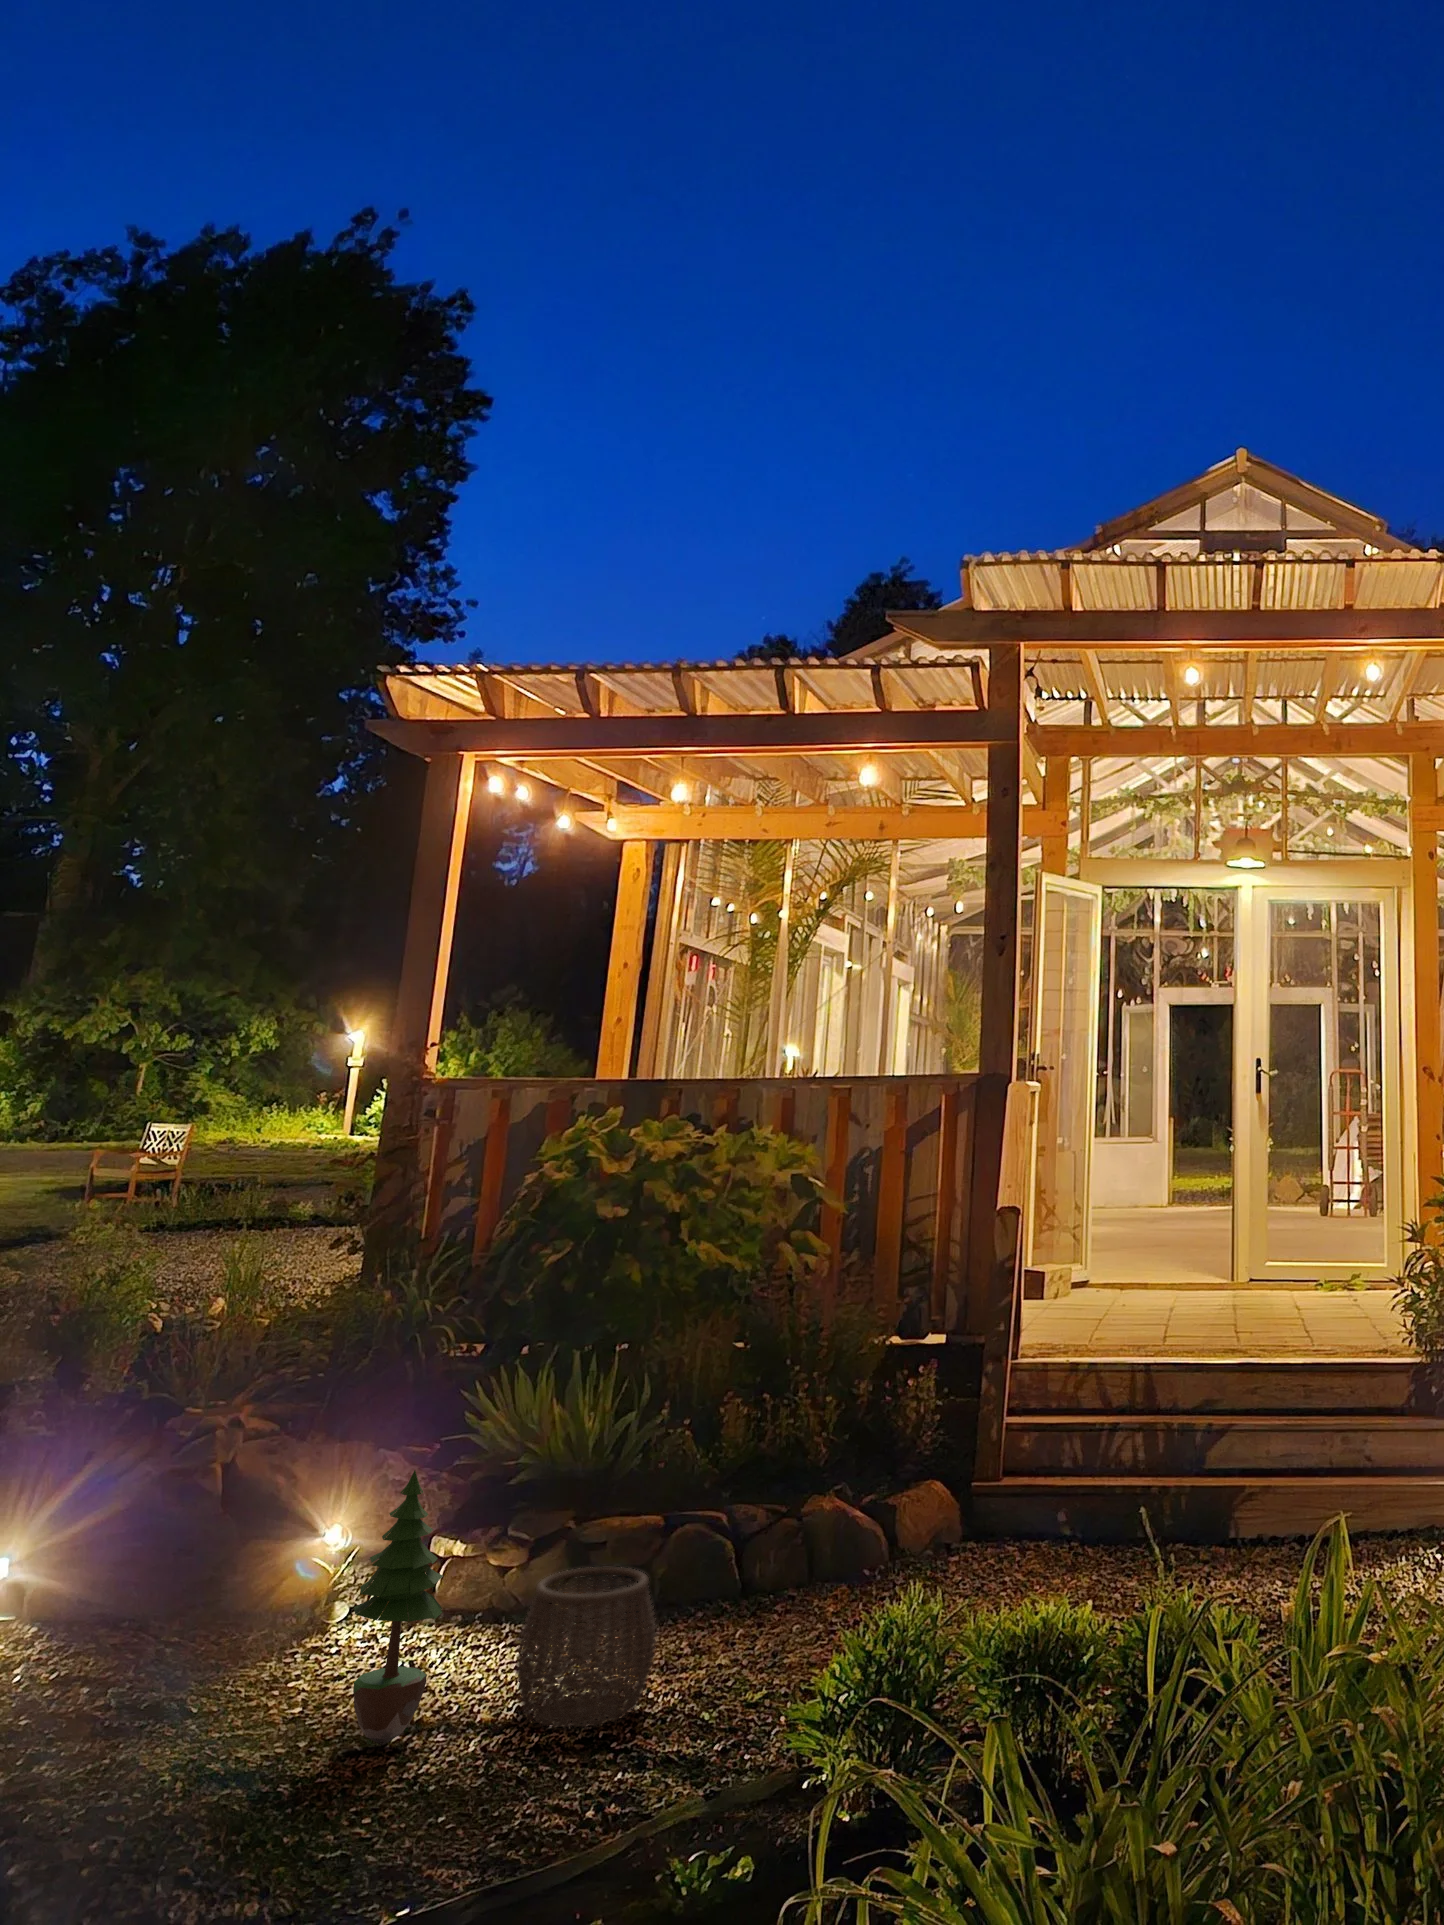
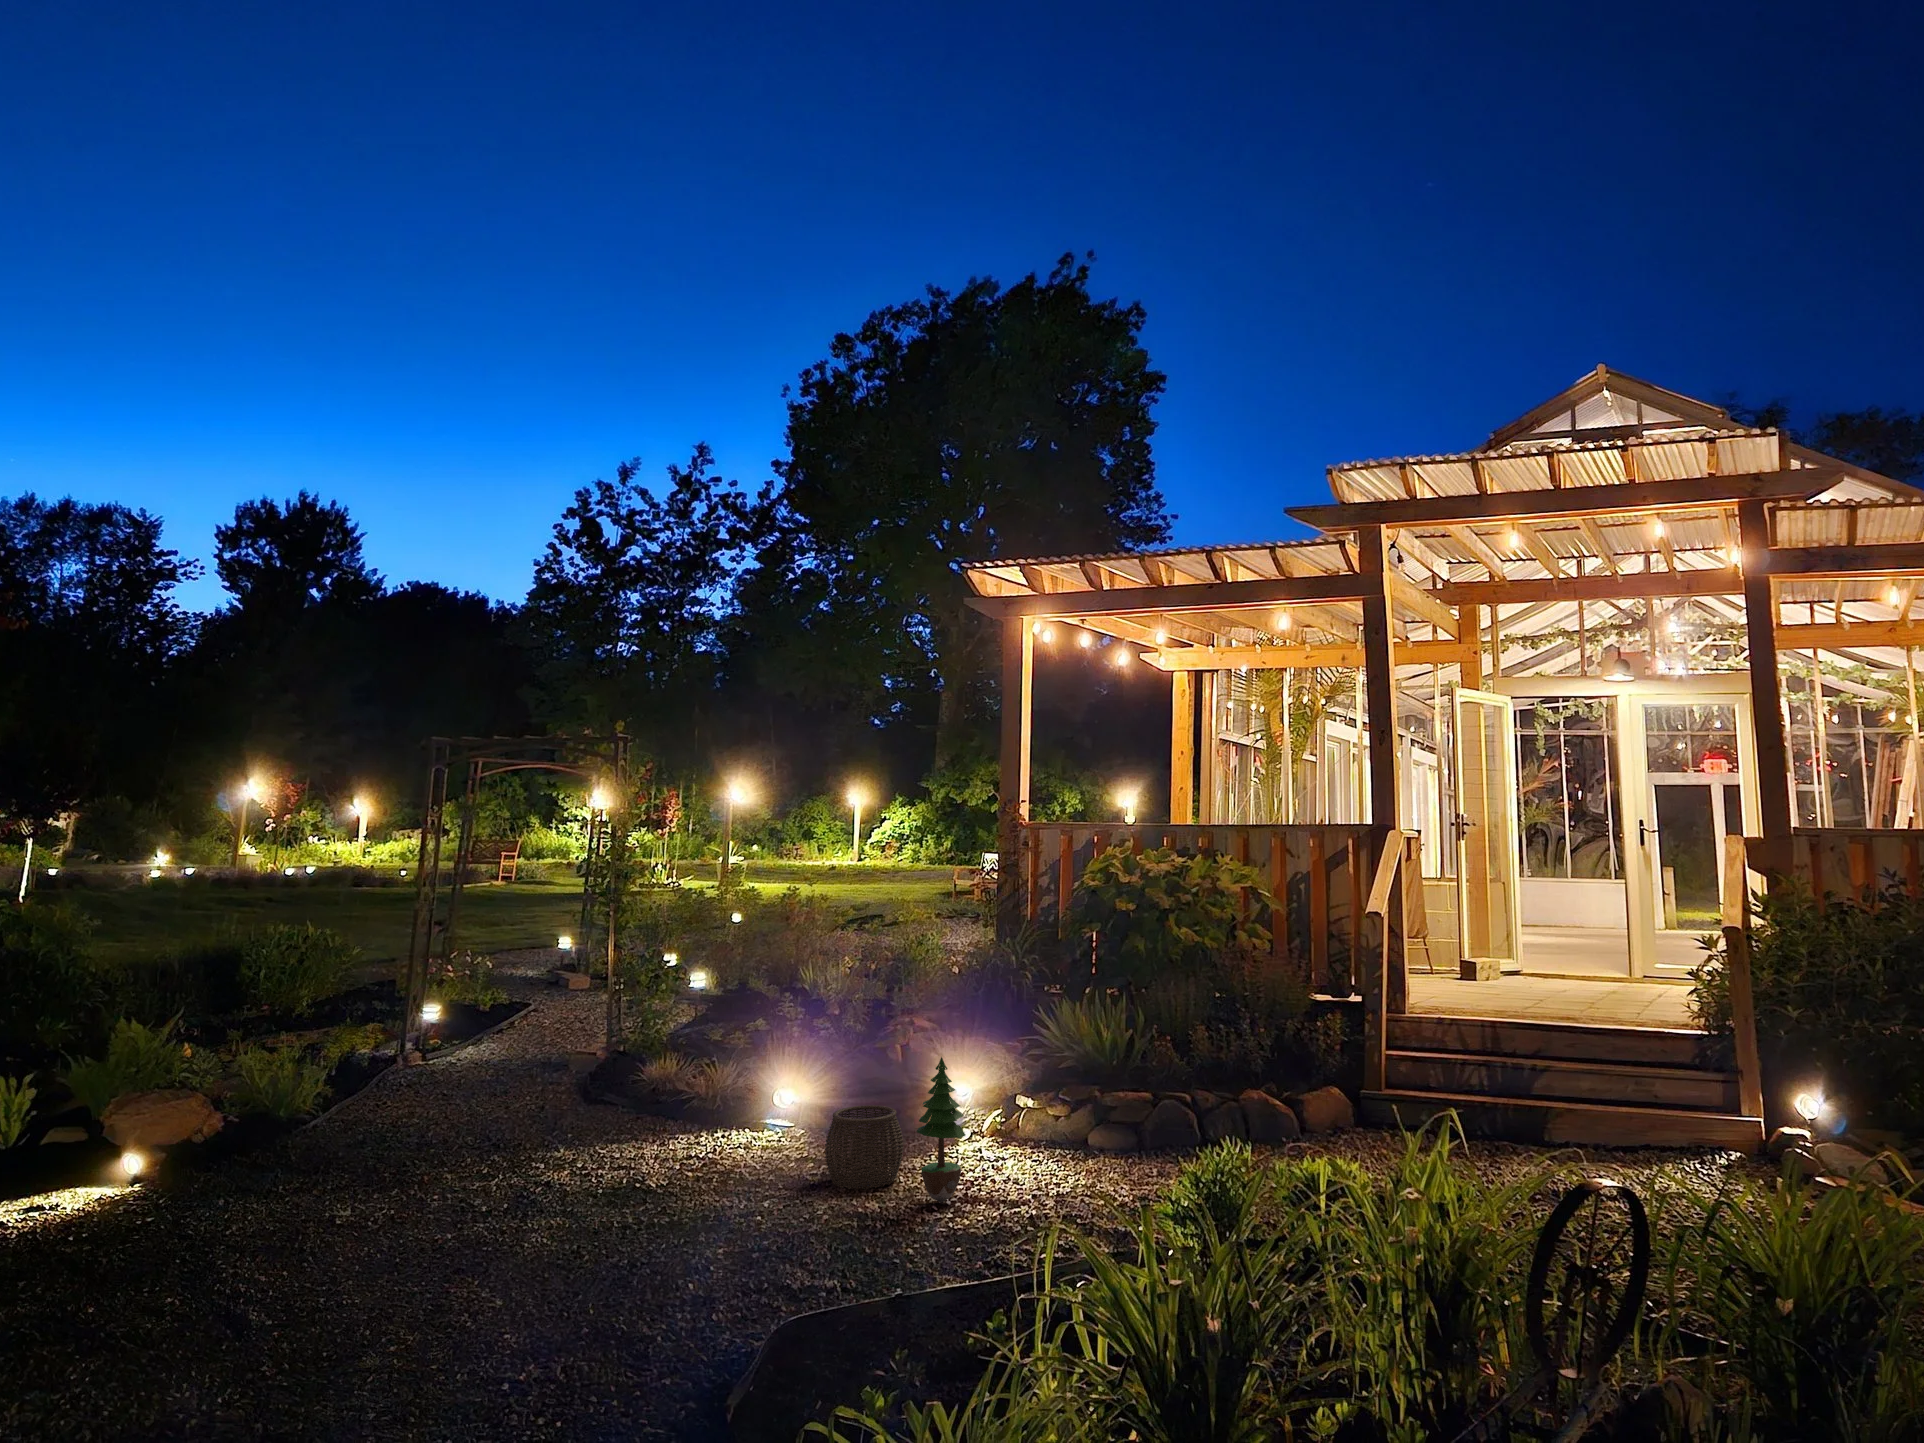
woven basket: present [516,1567,656,1728] -> present [825,1105,904,1190]

